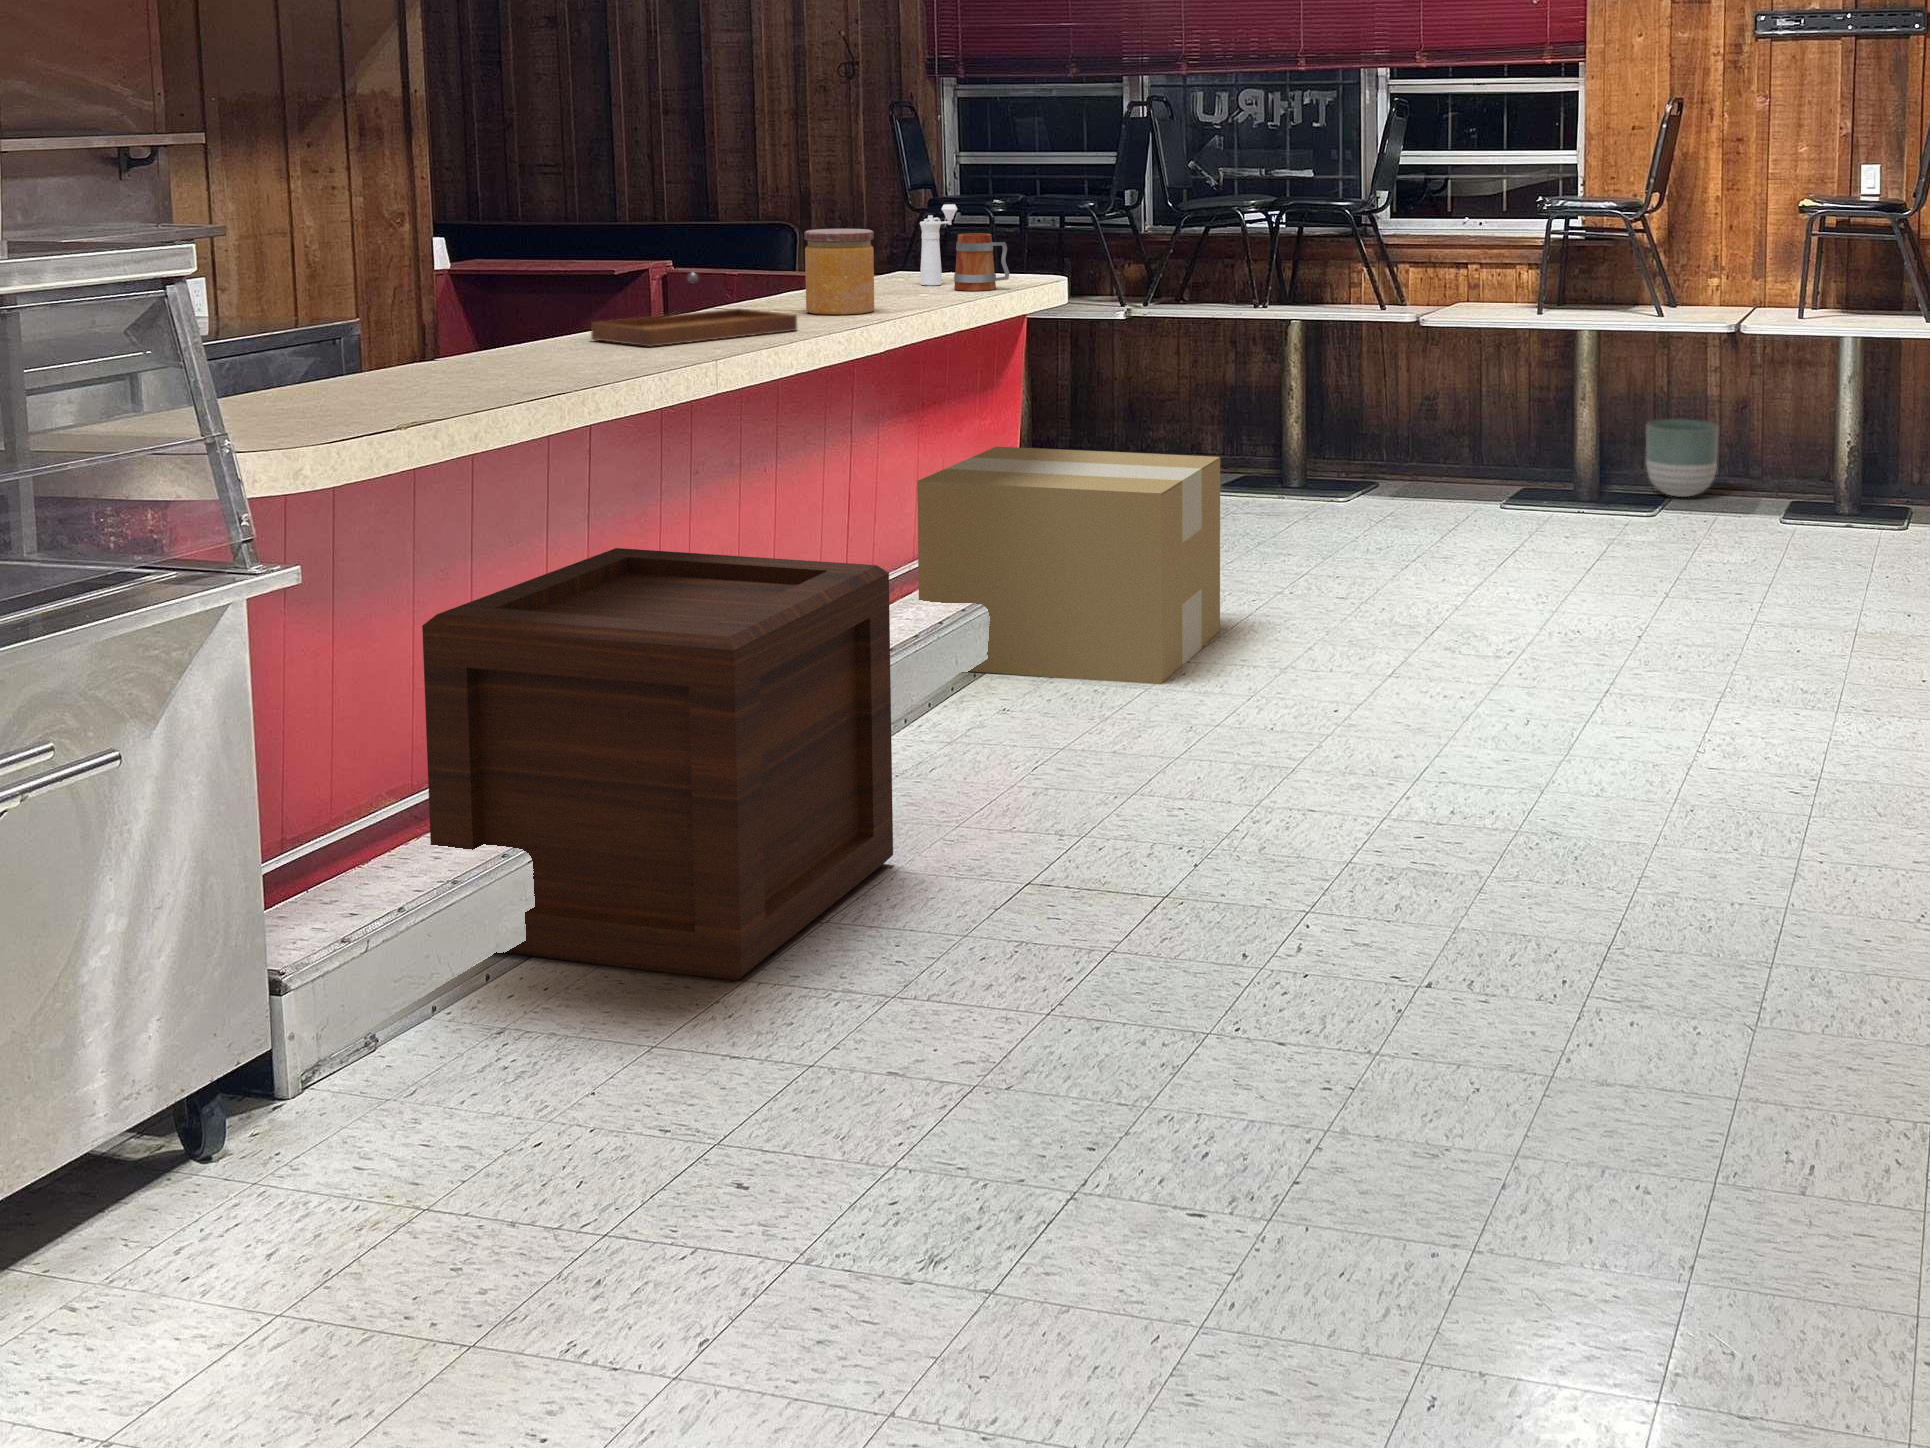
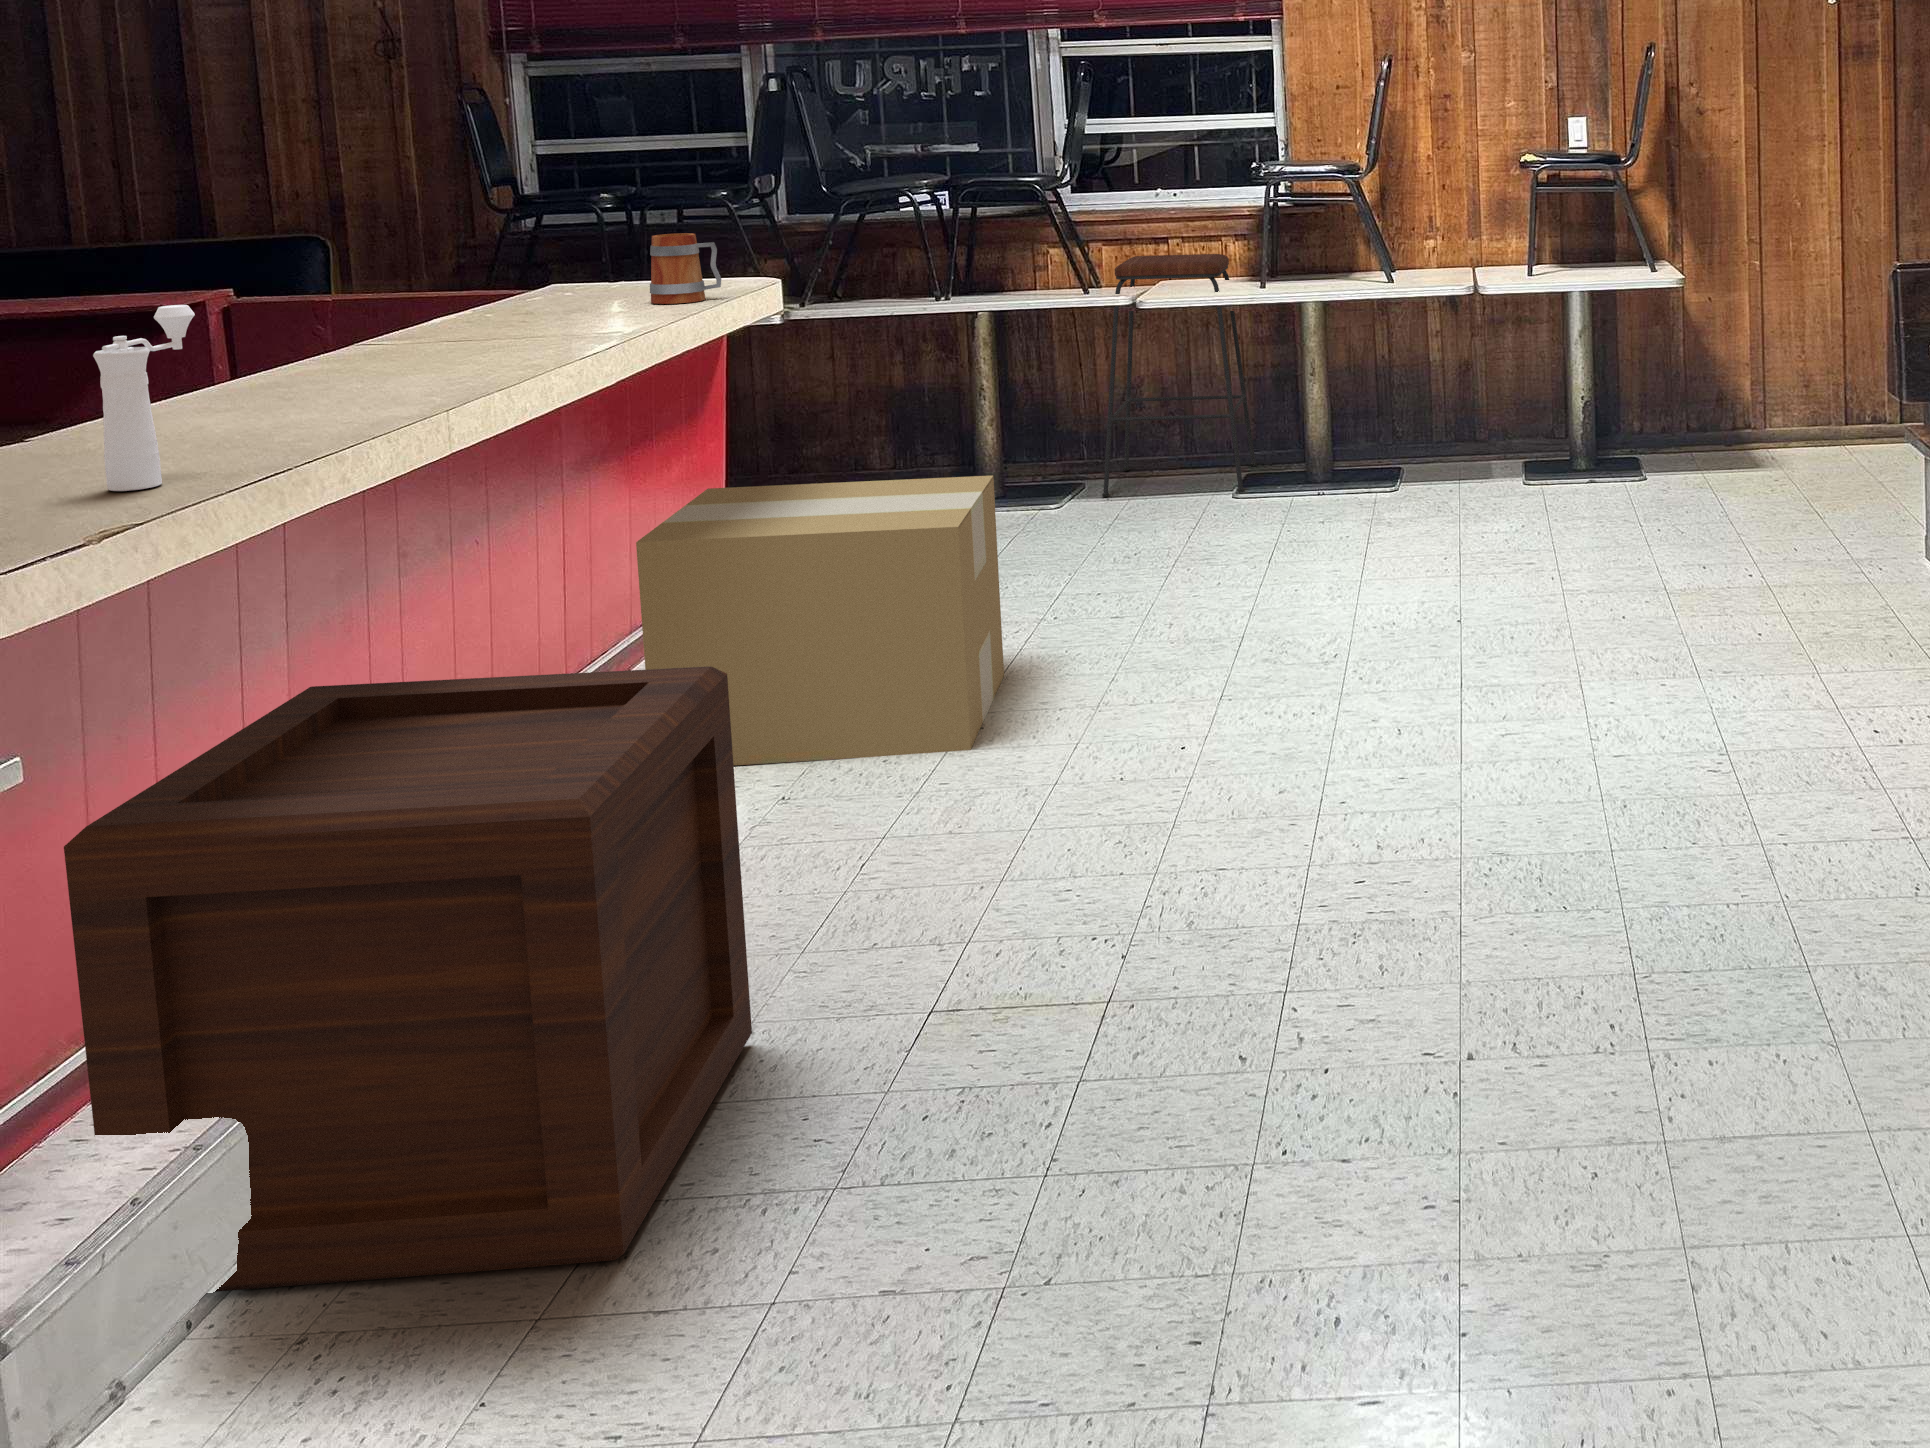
pepper mill: present [920,204,957,285] -> present [93,305,195,491]
jar: present [804,229,874,315] -> none [479,235,580,346]
tray: present [591,273,797,347] -> none [211,304,506,408]
bar stool: none [1387,278,1540,504] -> present [1102,254,1257,497]
planter: present [1646,419,1718,497] -> none [1370,387,1444,467]

